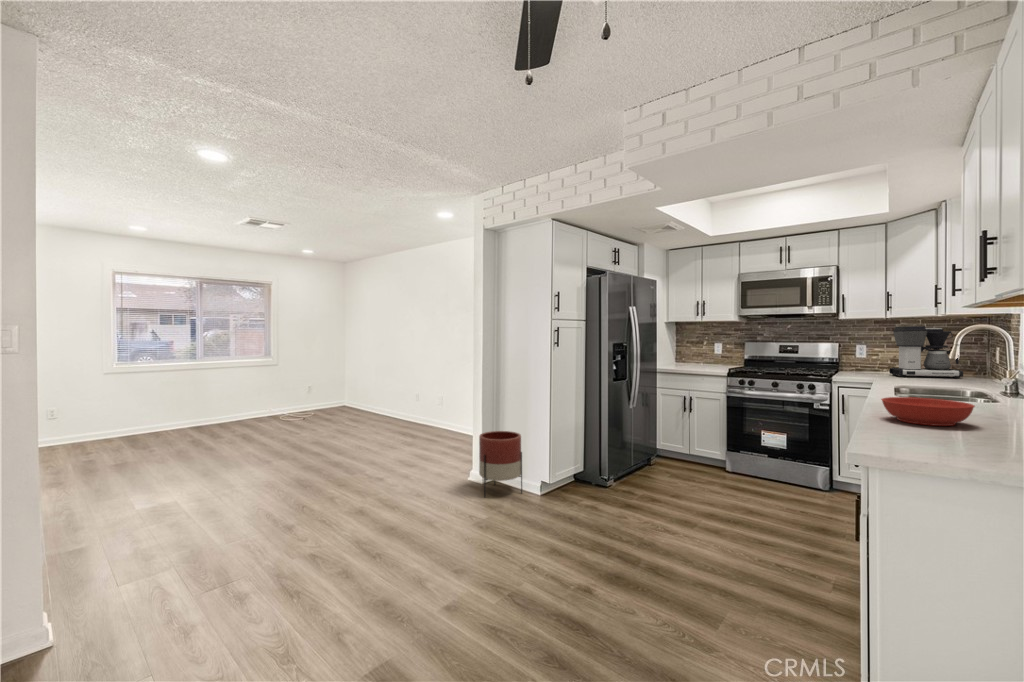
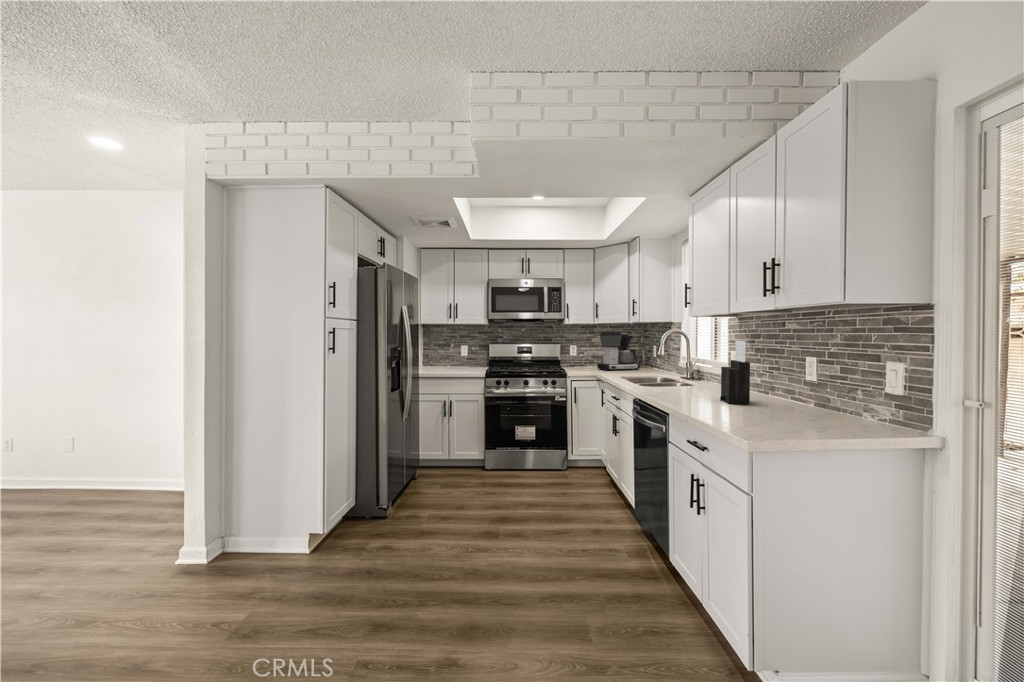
knife block: none [957,334,1002,418] -> present [720,341,750,404]
bowl: present [881,397,975,426] -> none [706,394,772,418]
planter: present [479,431,522,497] -> none [207,476,282,588]

